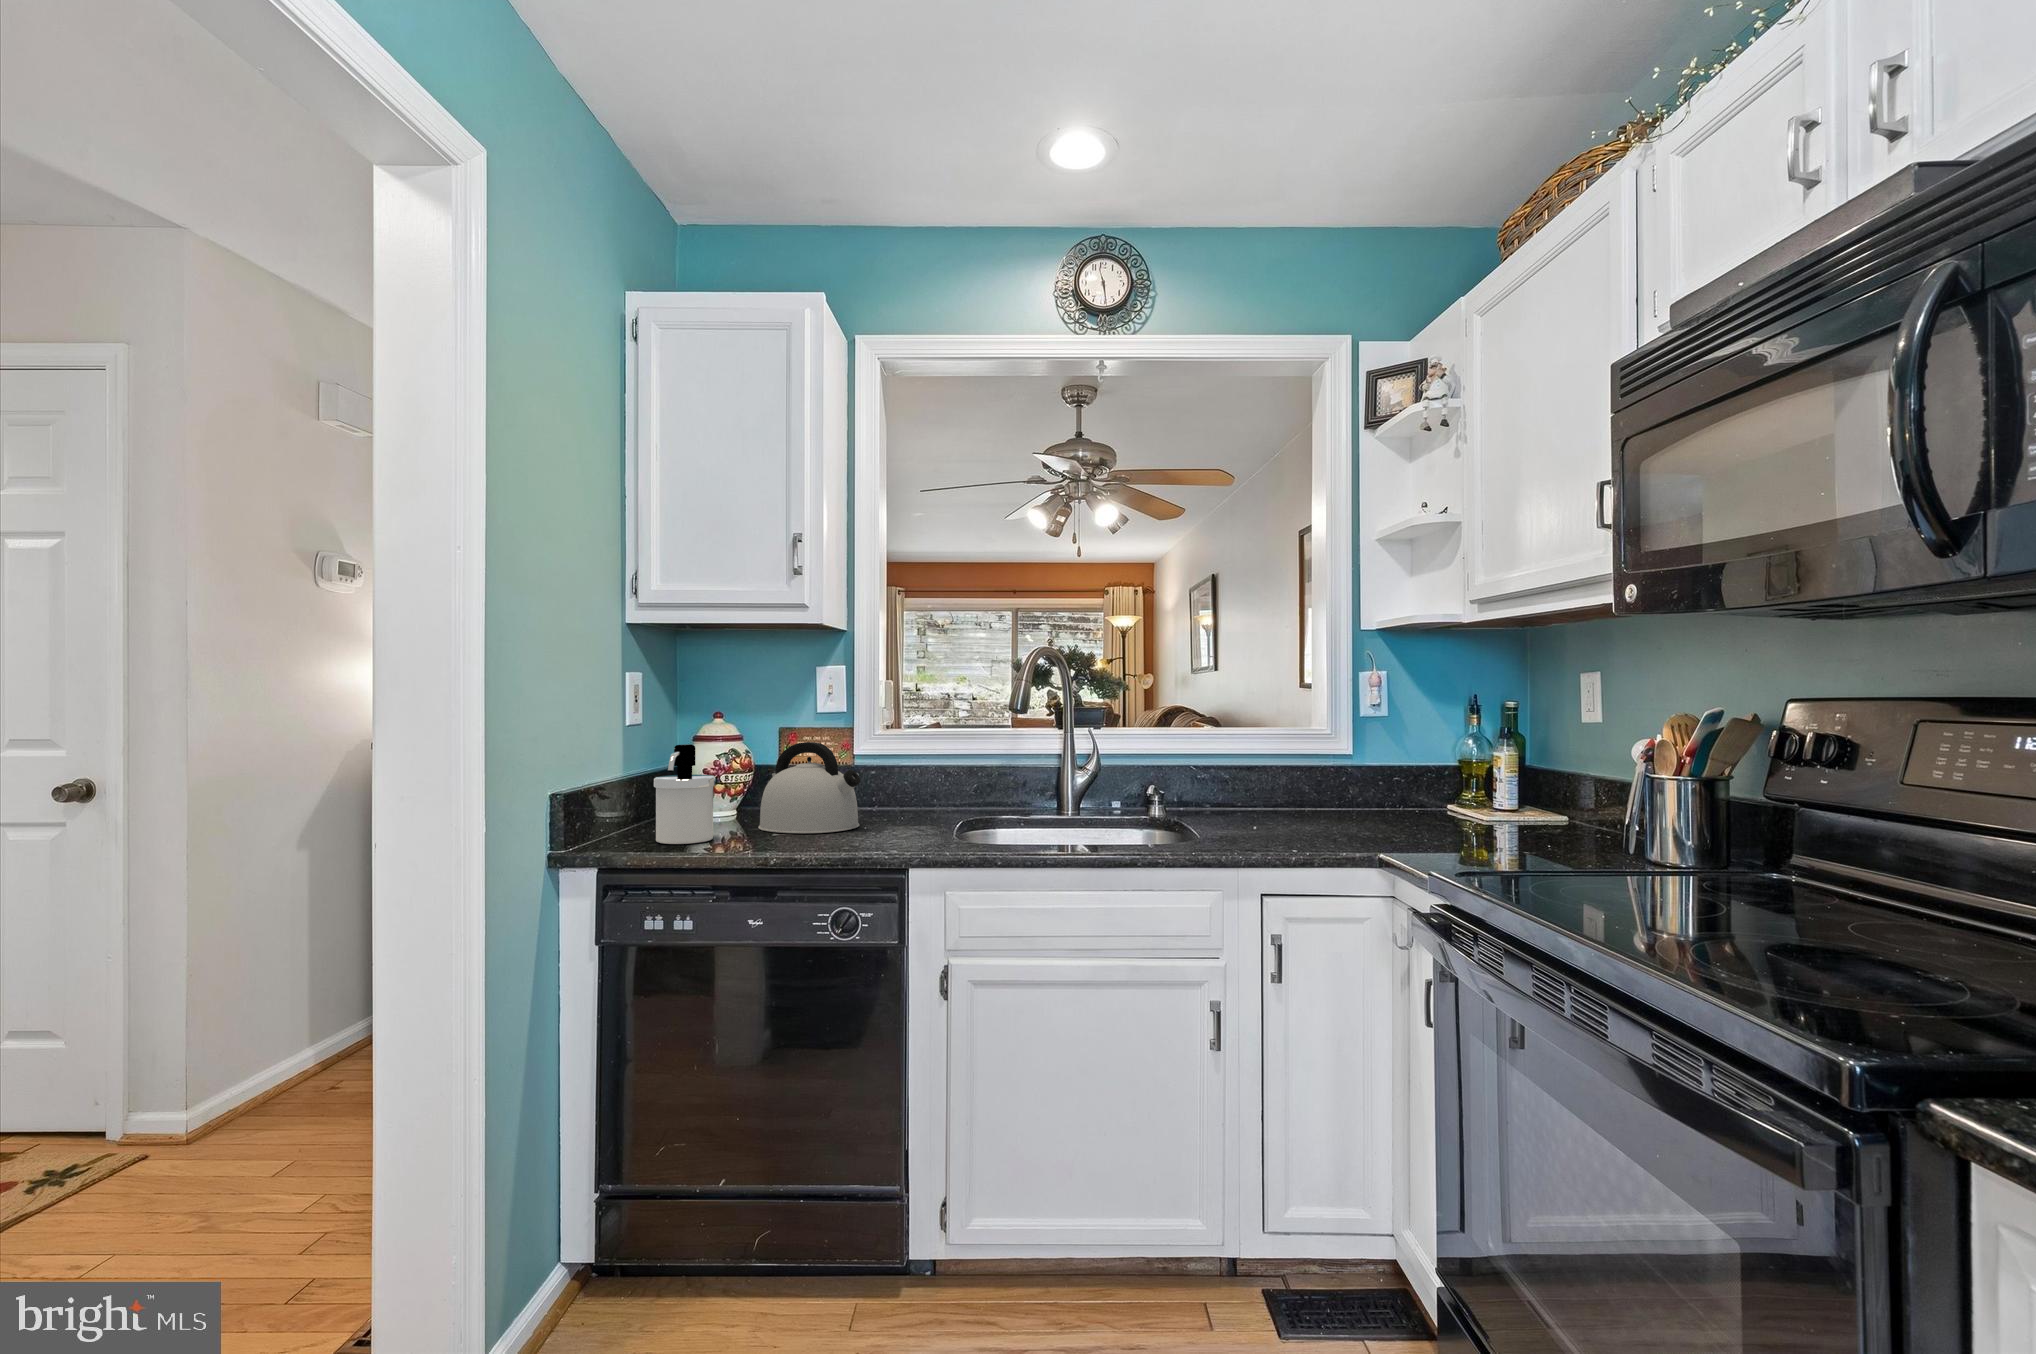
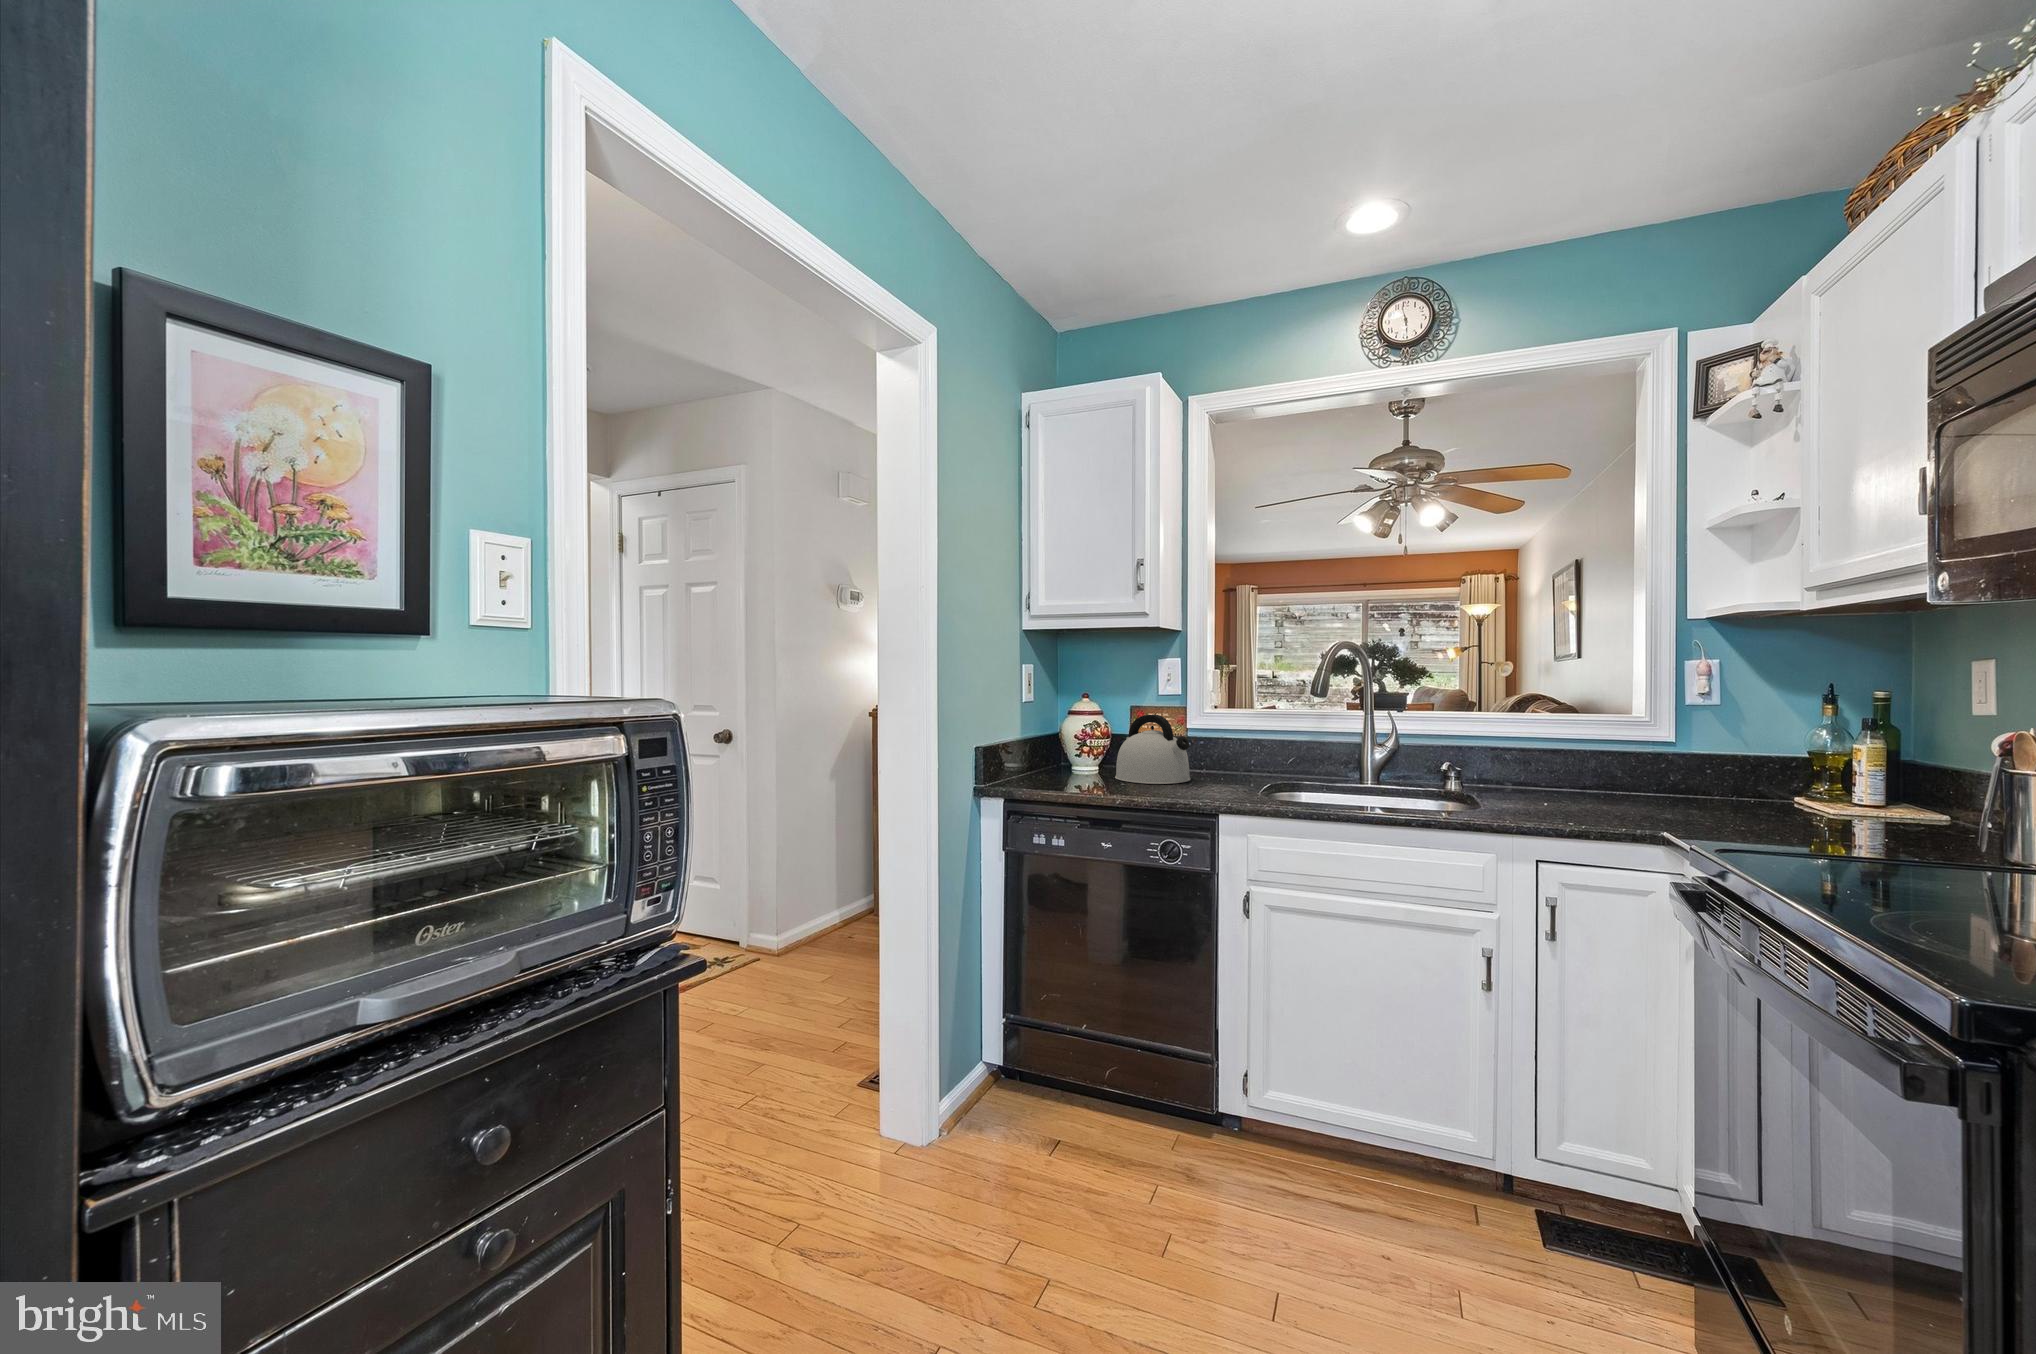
soap dispenser: present [654,744,715,844] -> none [1039,715,1081,786]

